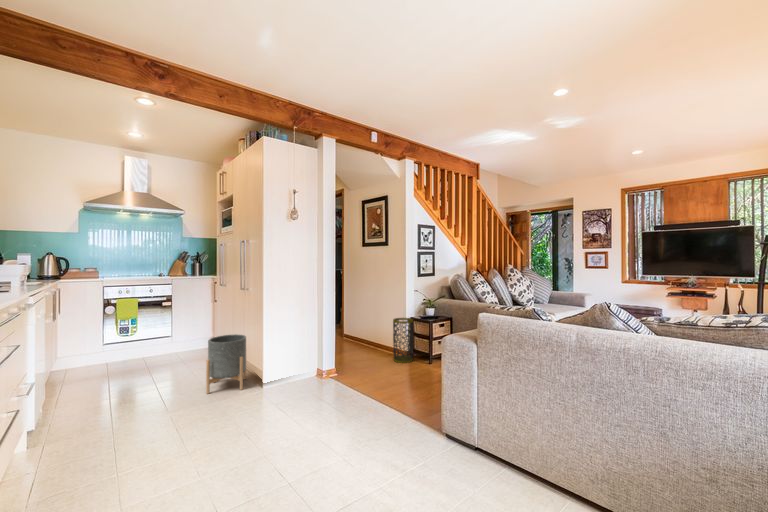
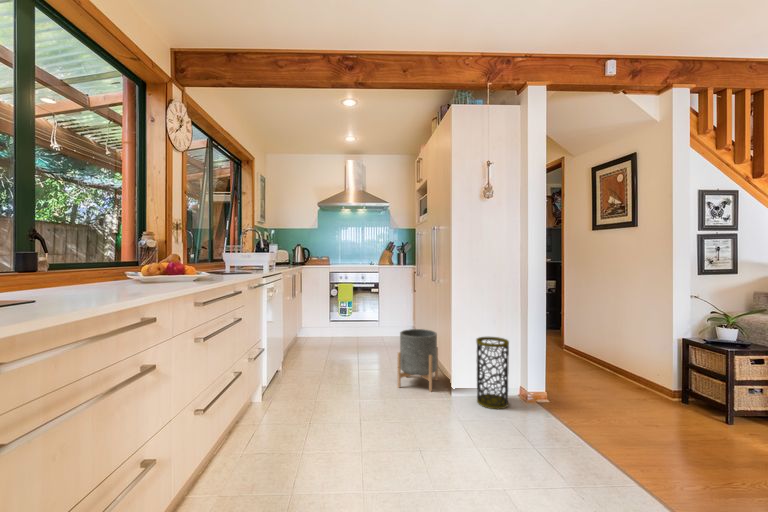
trash can: present [393,318,413,363] -> present [476,337,509,409]

